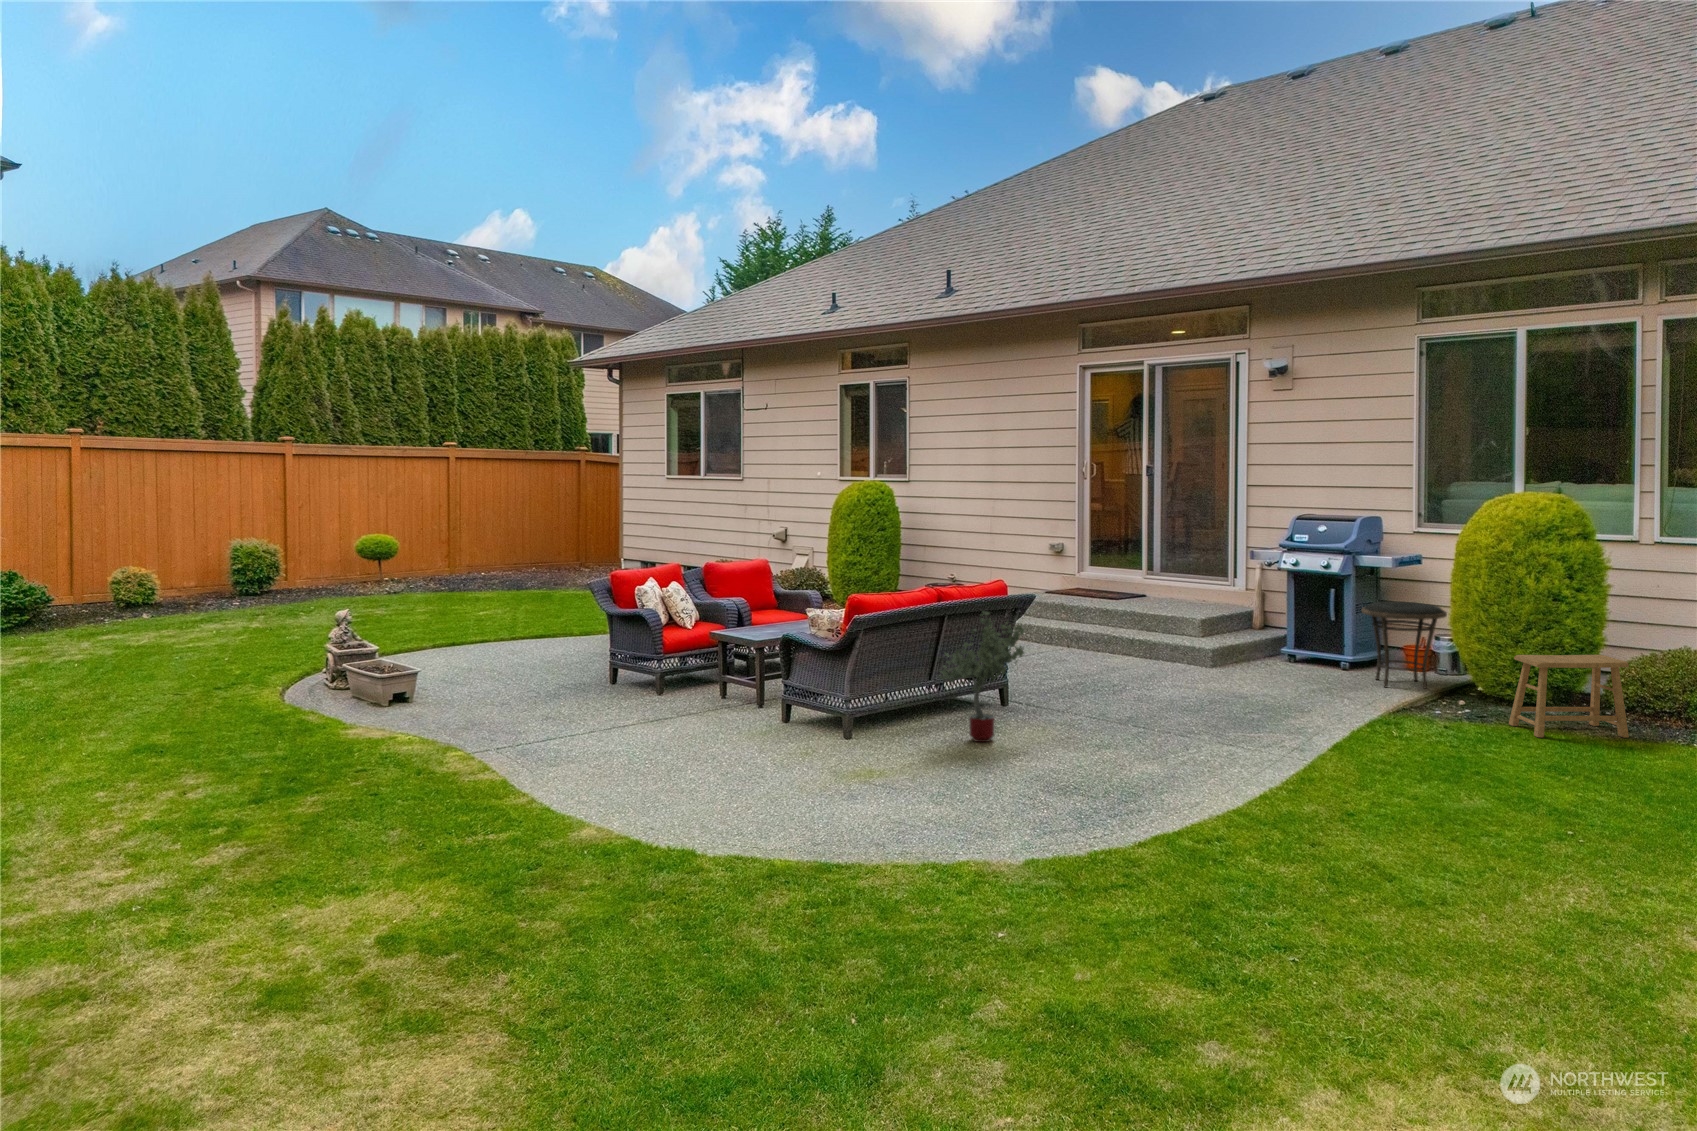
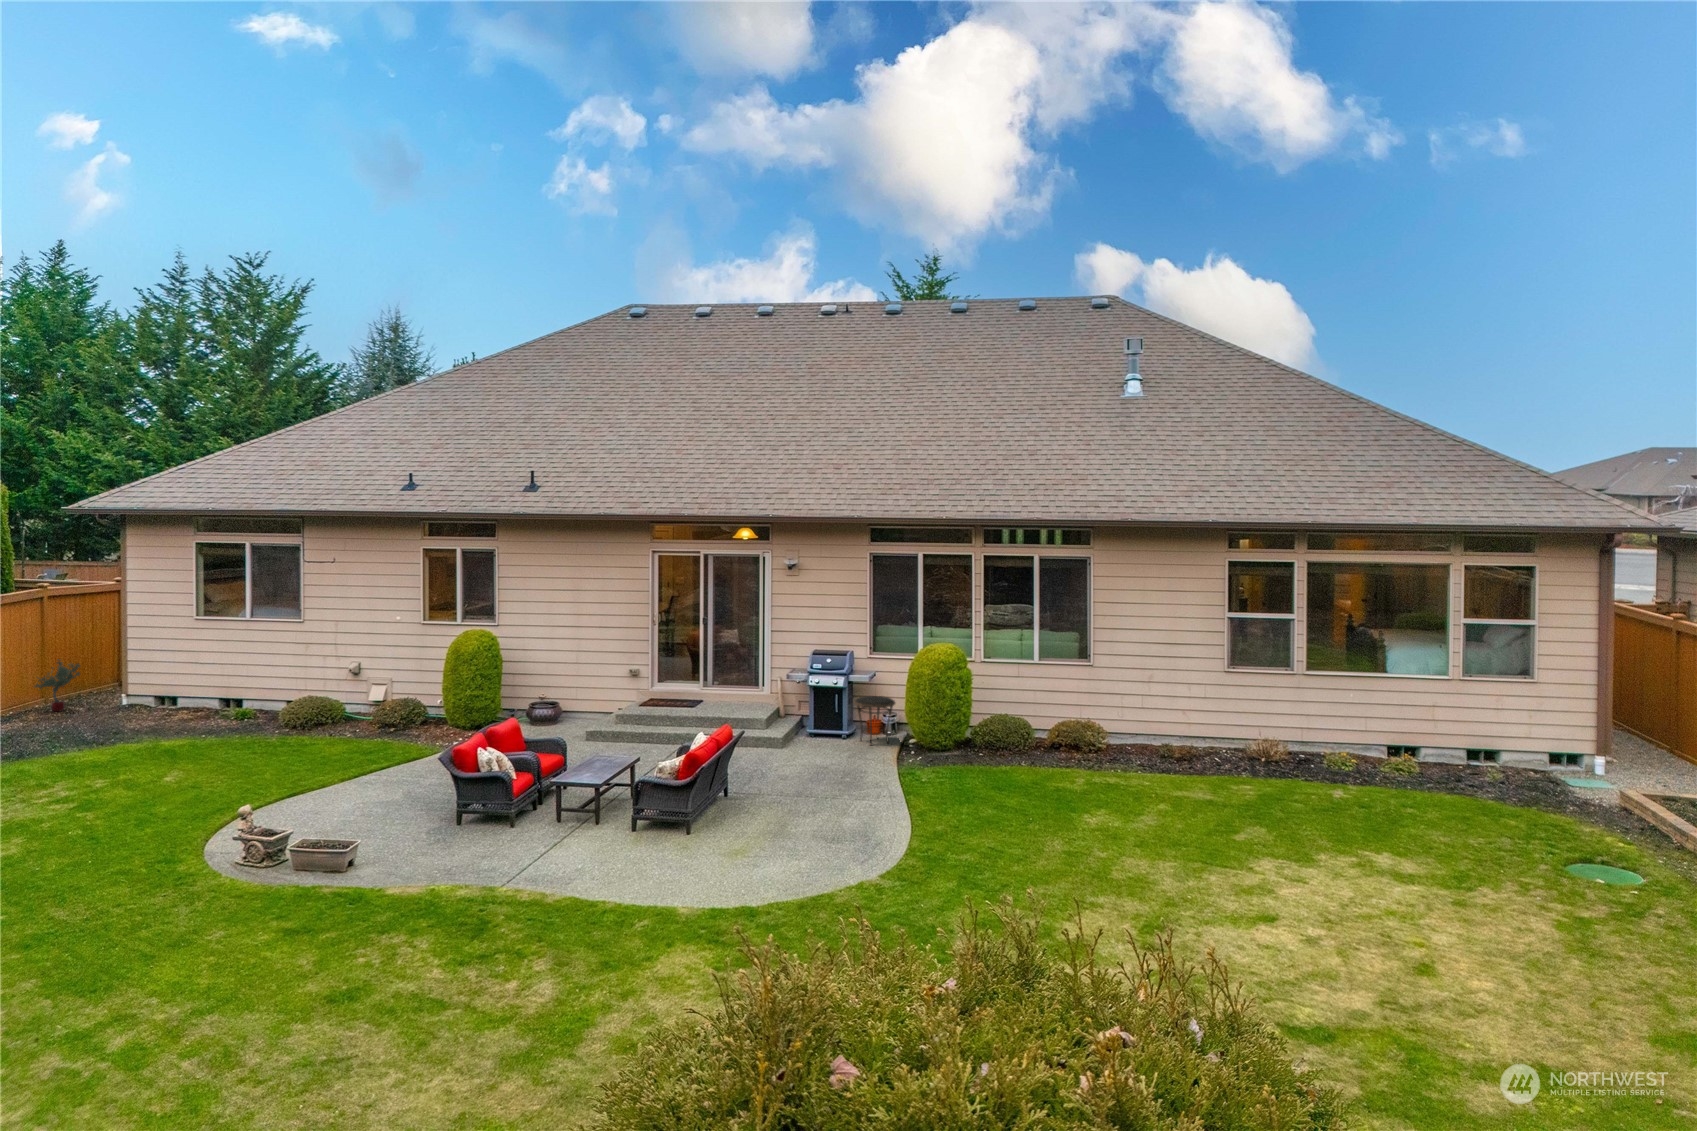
potted tree: present [939,611,1025,742] -> present [35,659,80,712]
stool: present [1509,655,1629,738] -> none [947,719,996,765]

